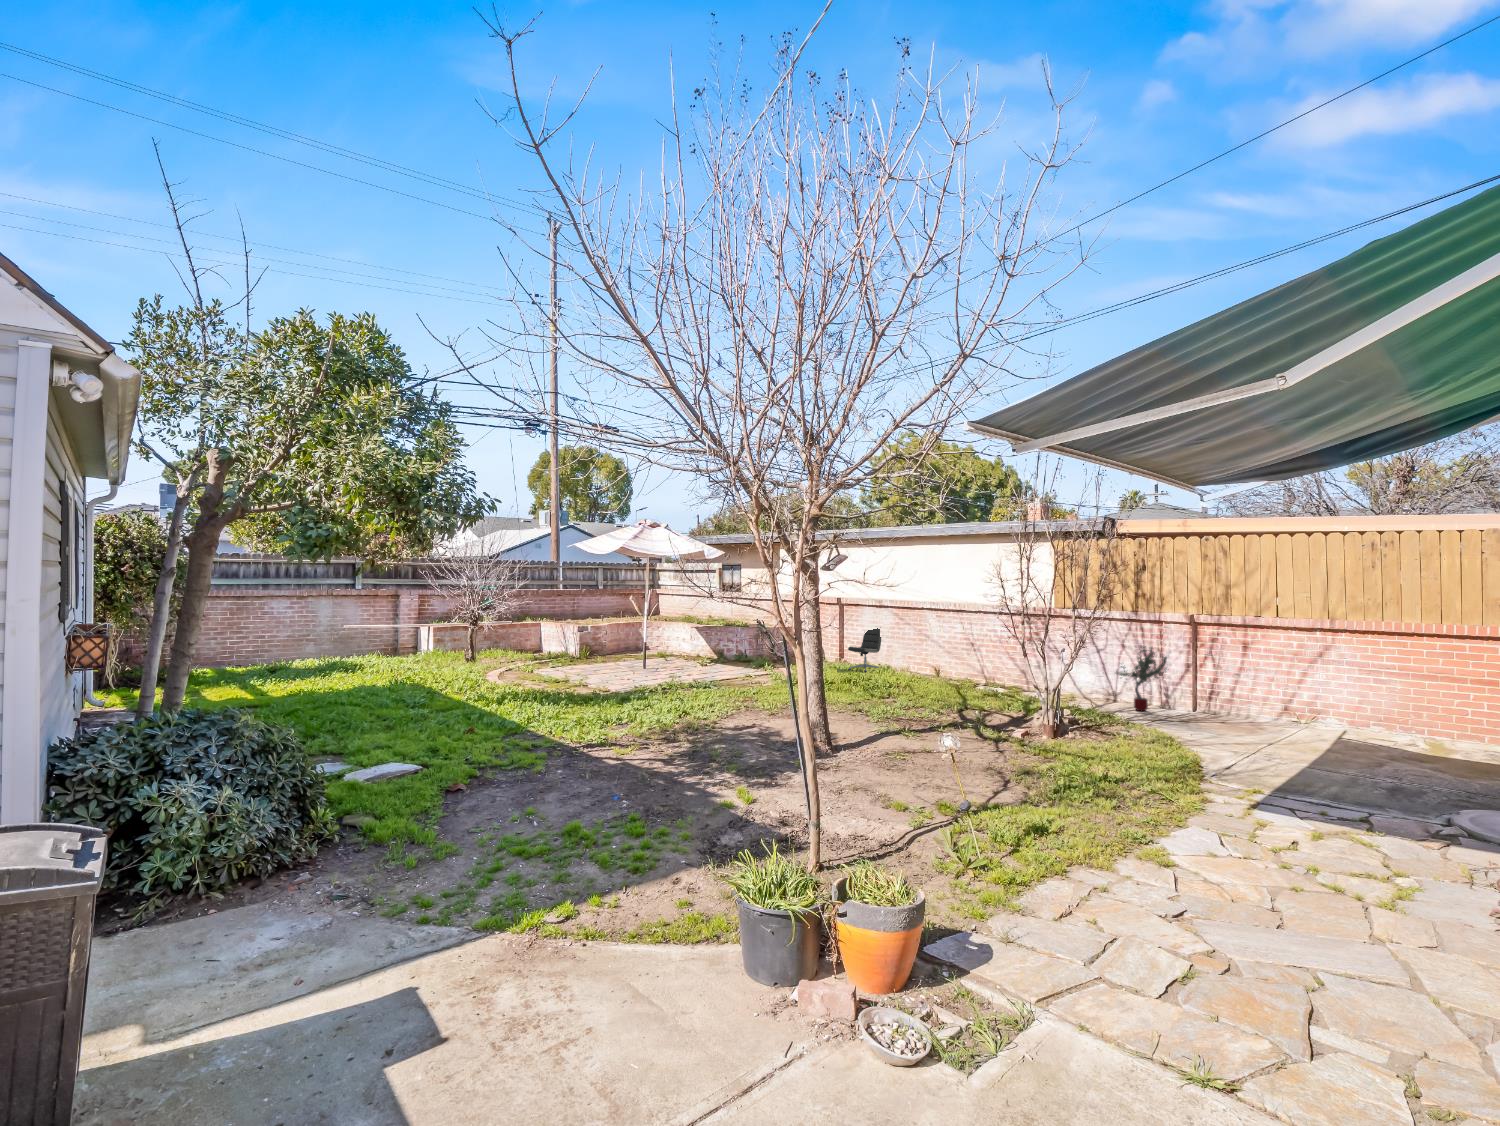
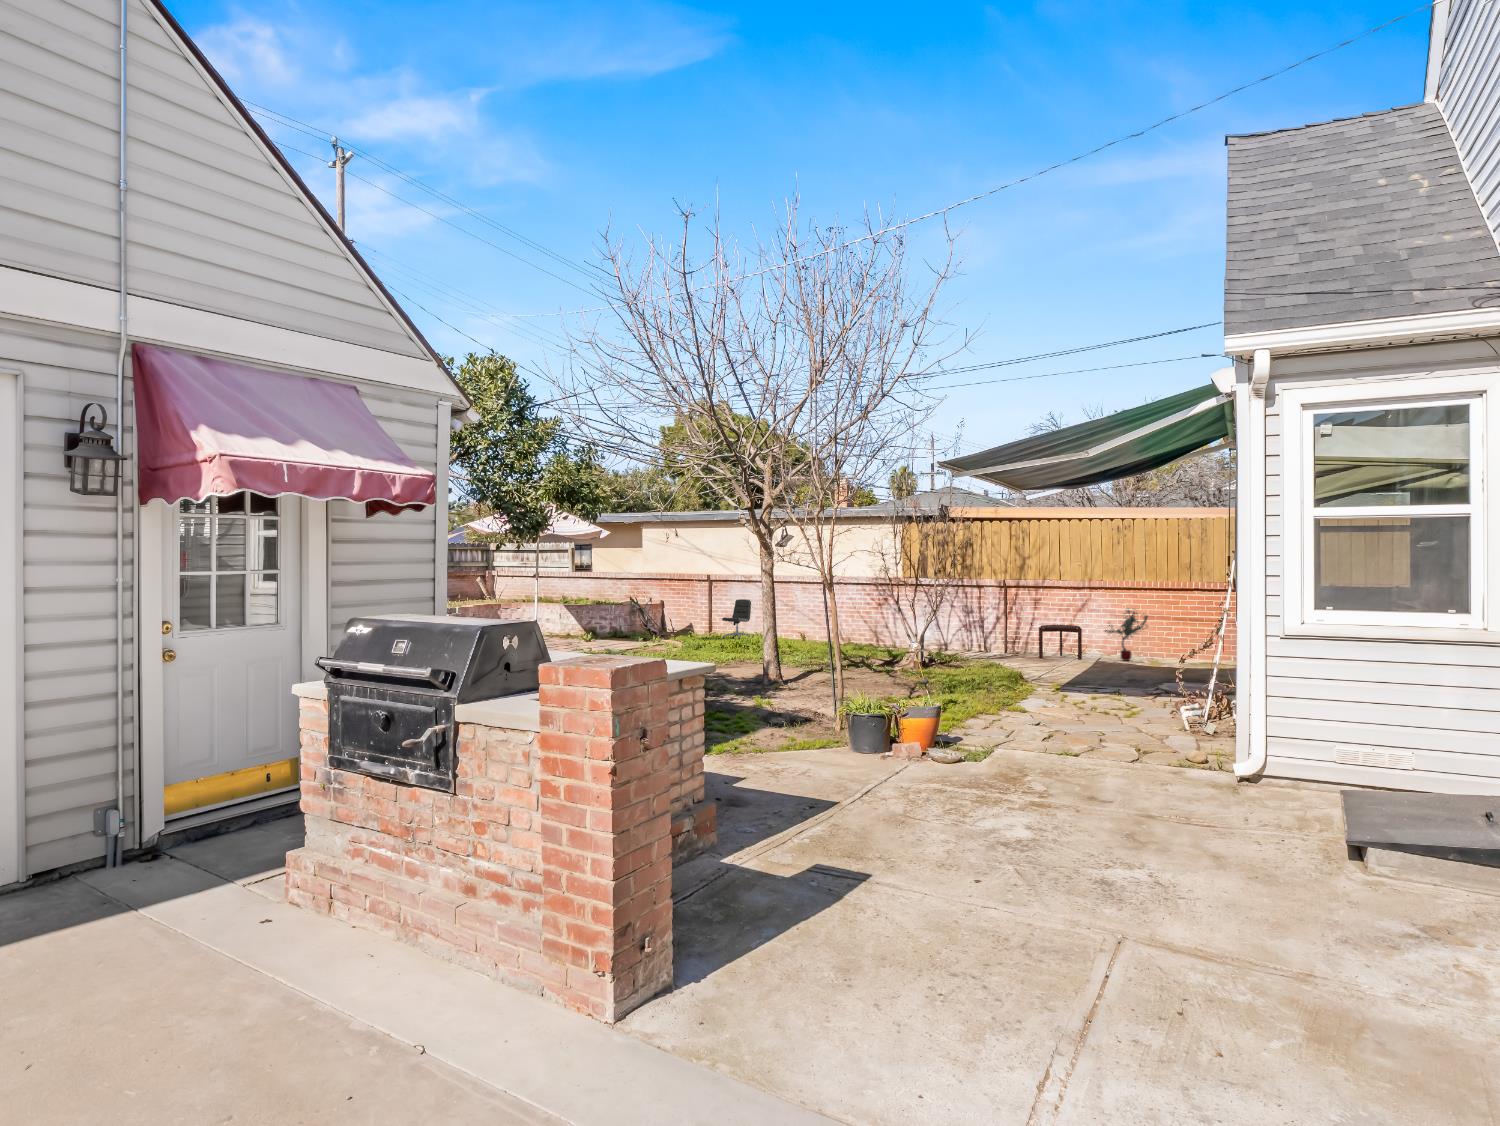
potted tree: present [1116,646,1167,711] -> present [1105,608,1148,661]
side table: none [1245,680,1314,734] -> present [1039,625,1082,660]

